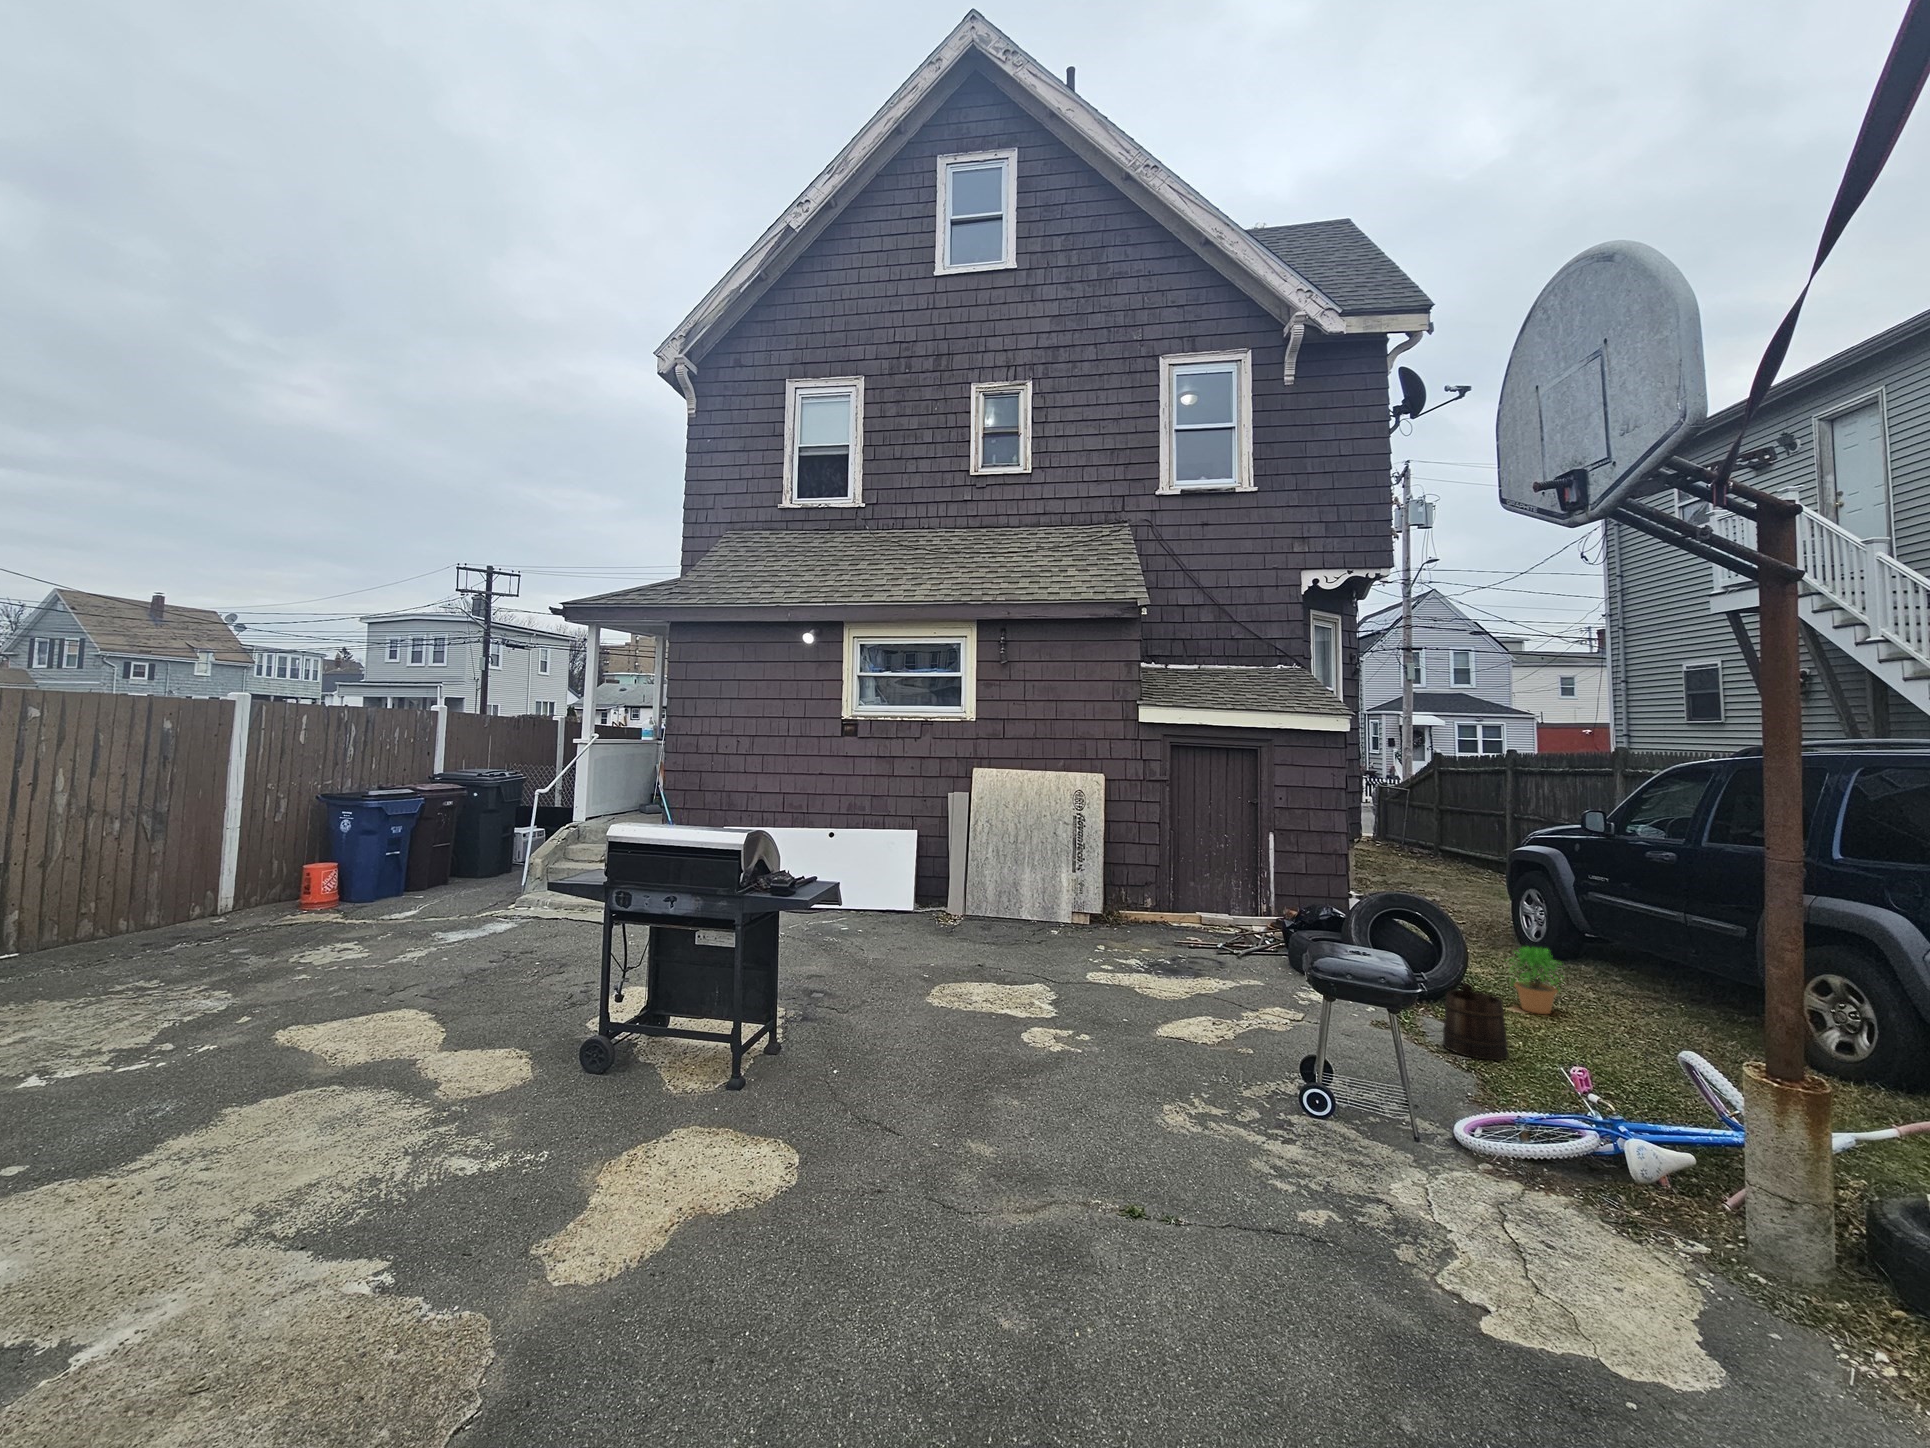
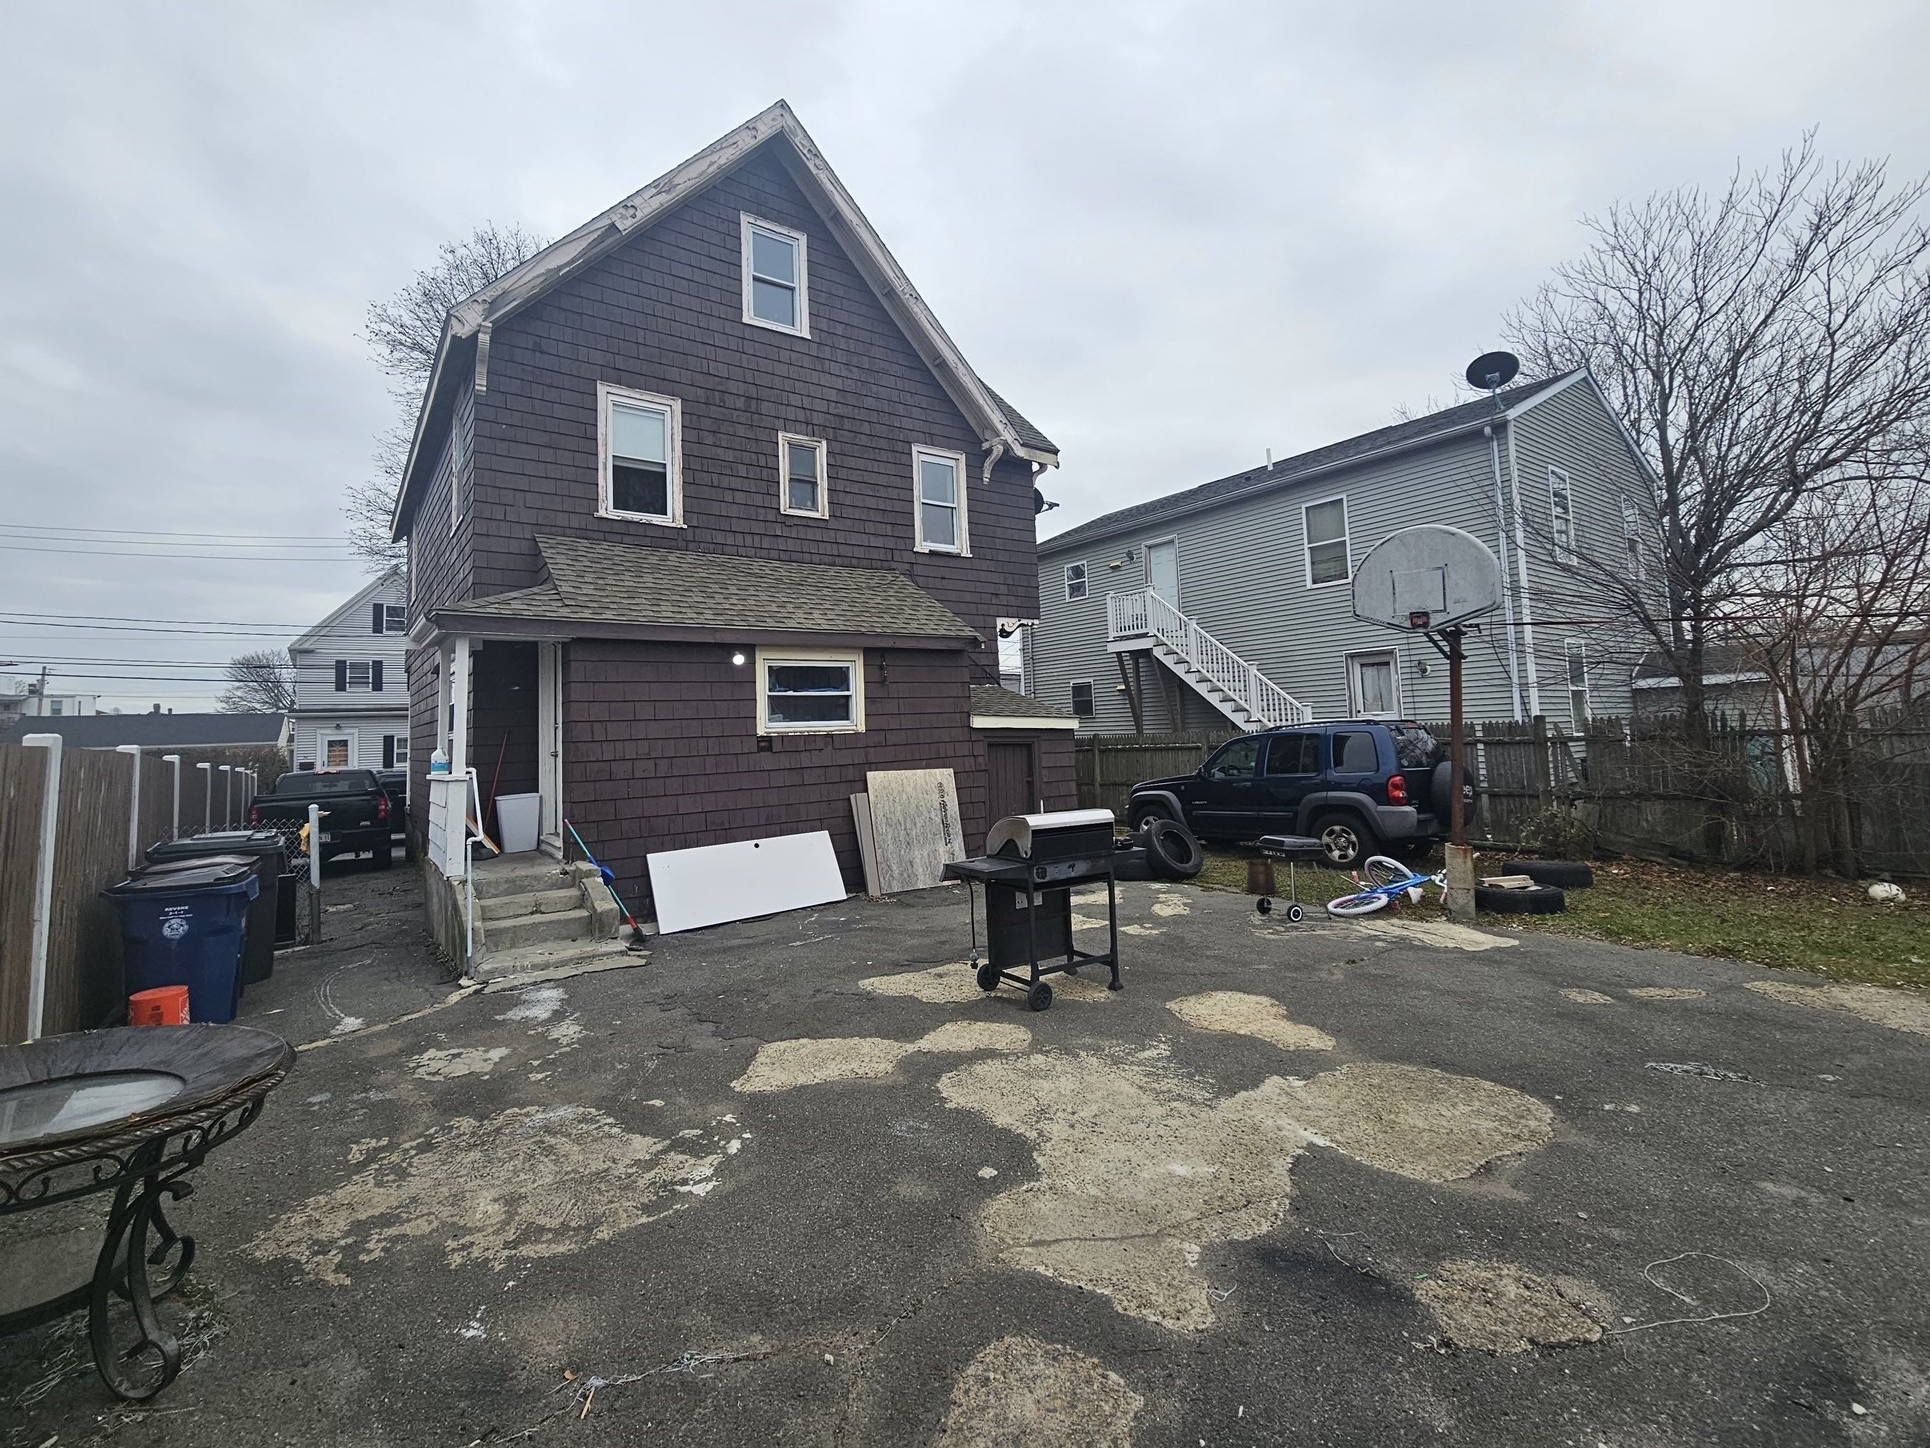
potted plant: present [1509,946,1563,1014] -> none [1211,836,1240,872]

